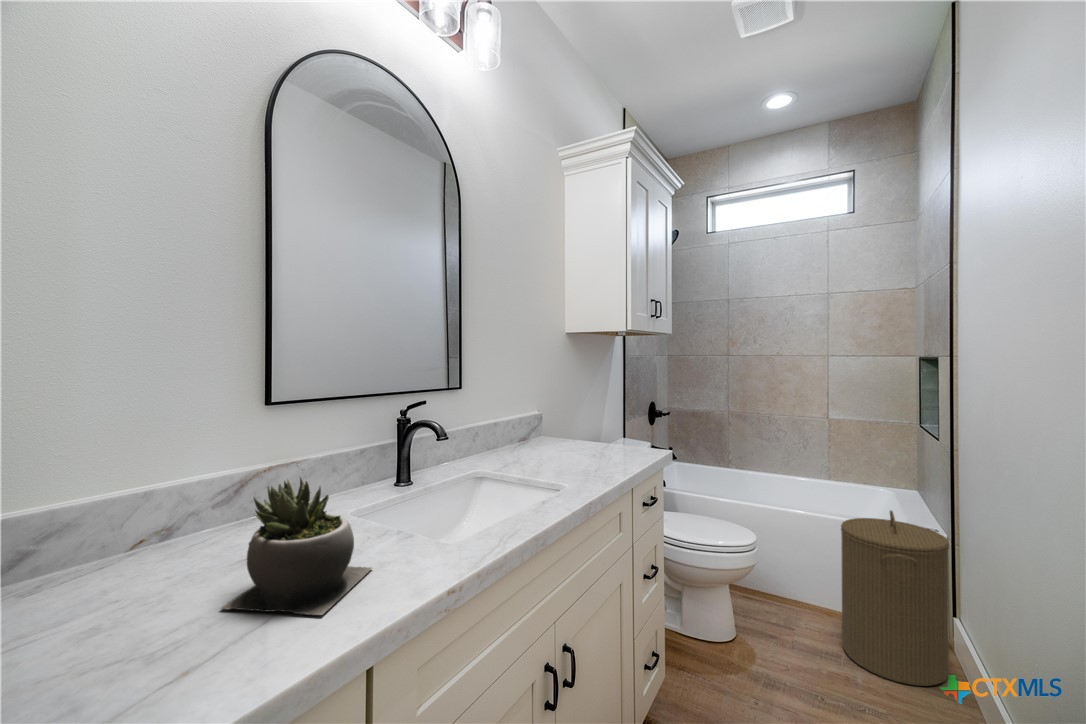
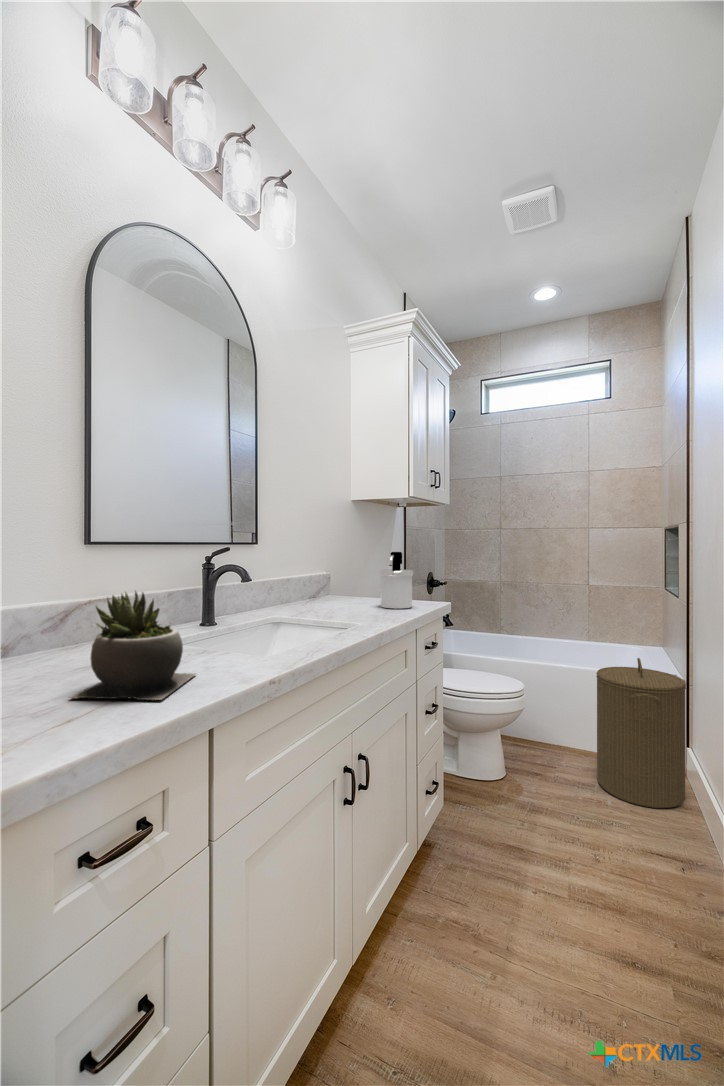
soap dispenser: none [593,396,630,460] -> present [380,552,413,609]

